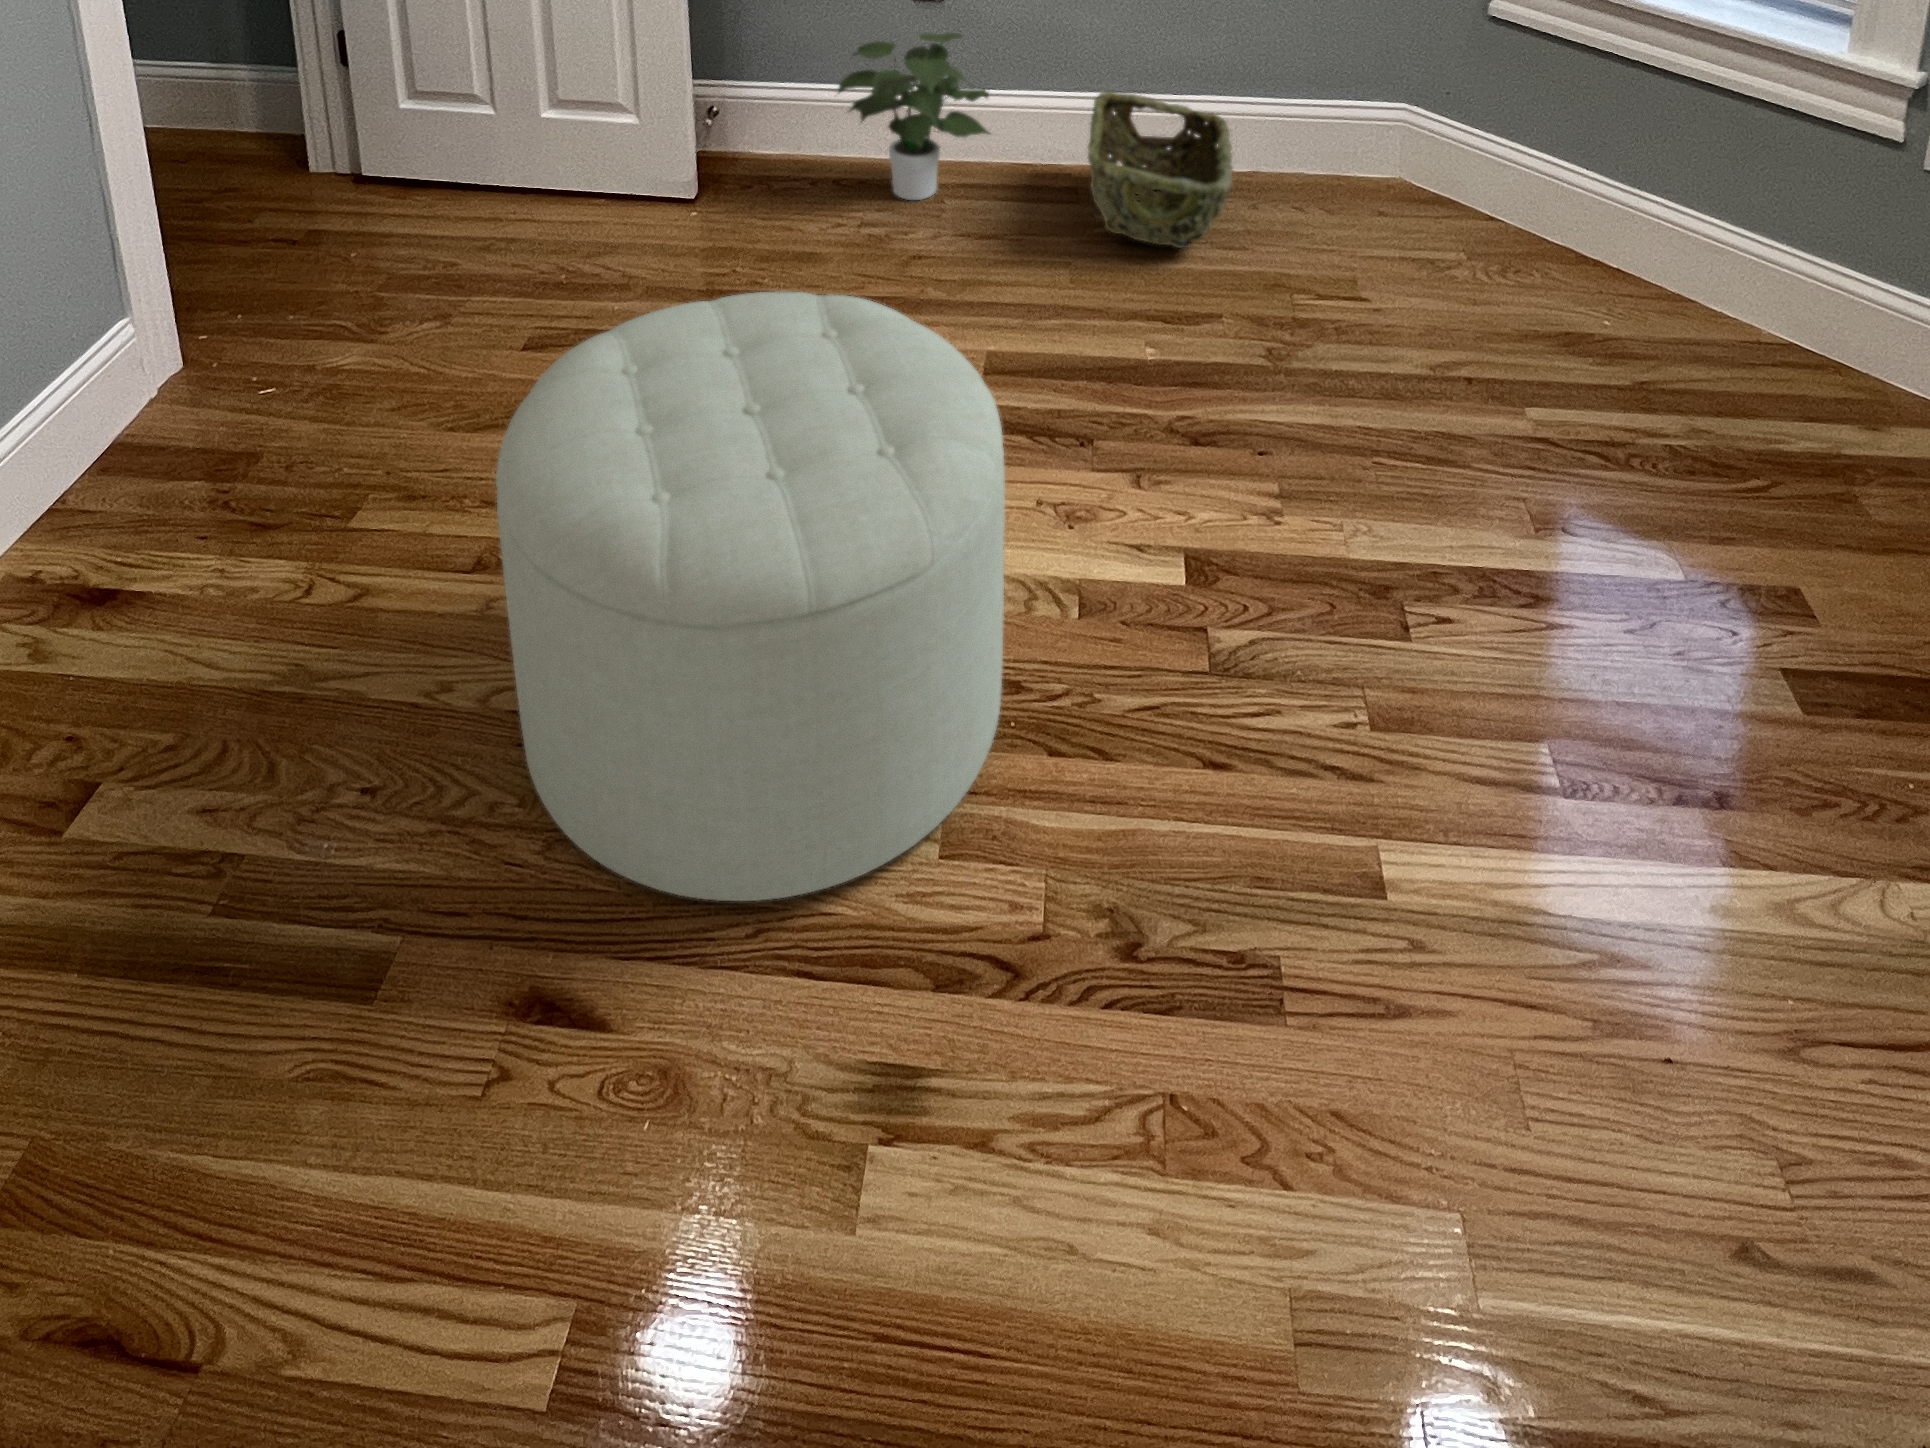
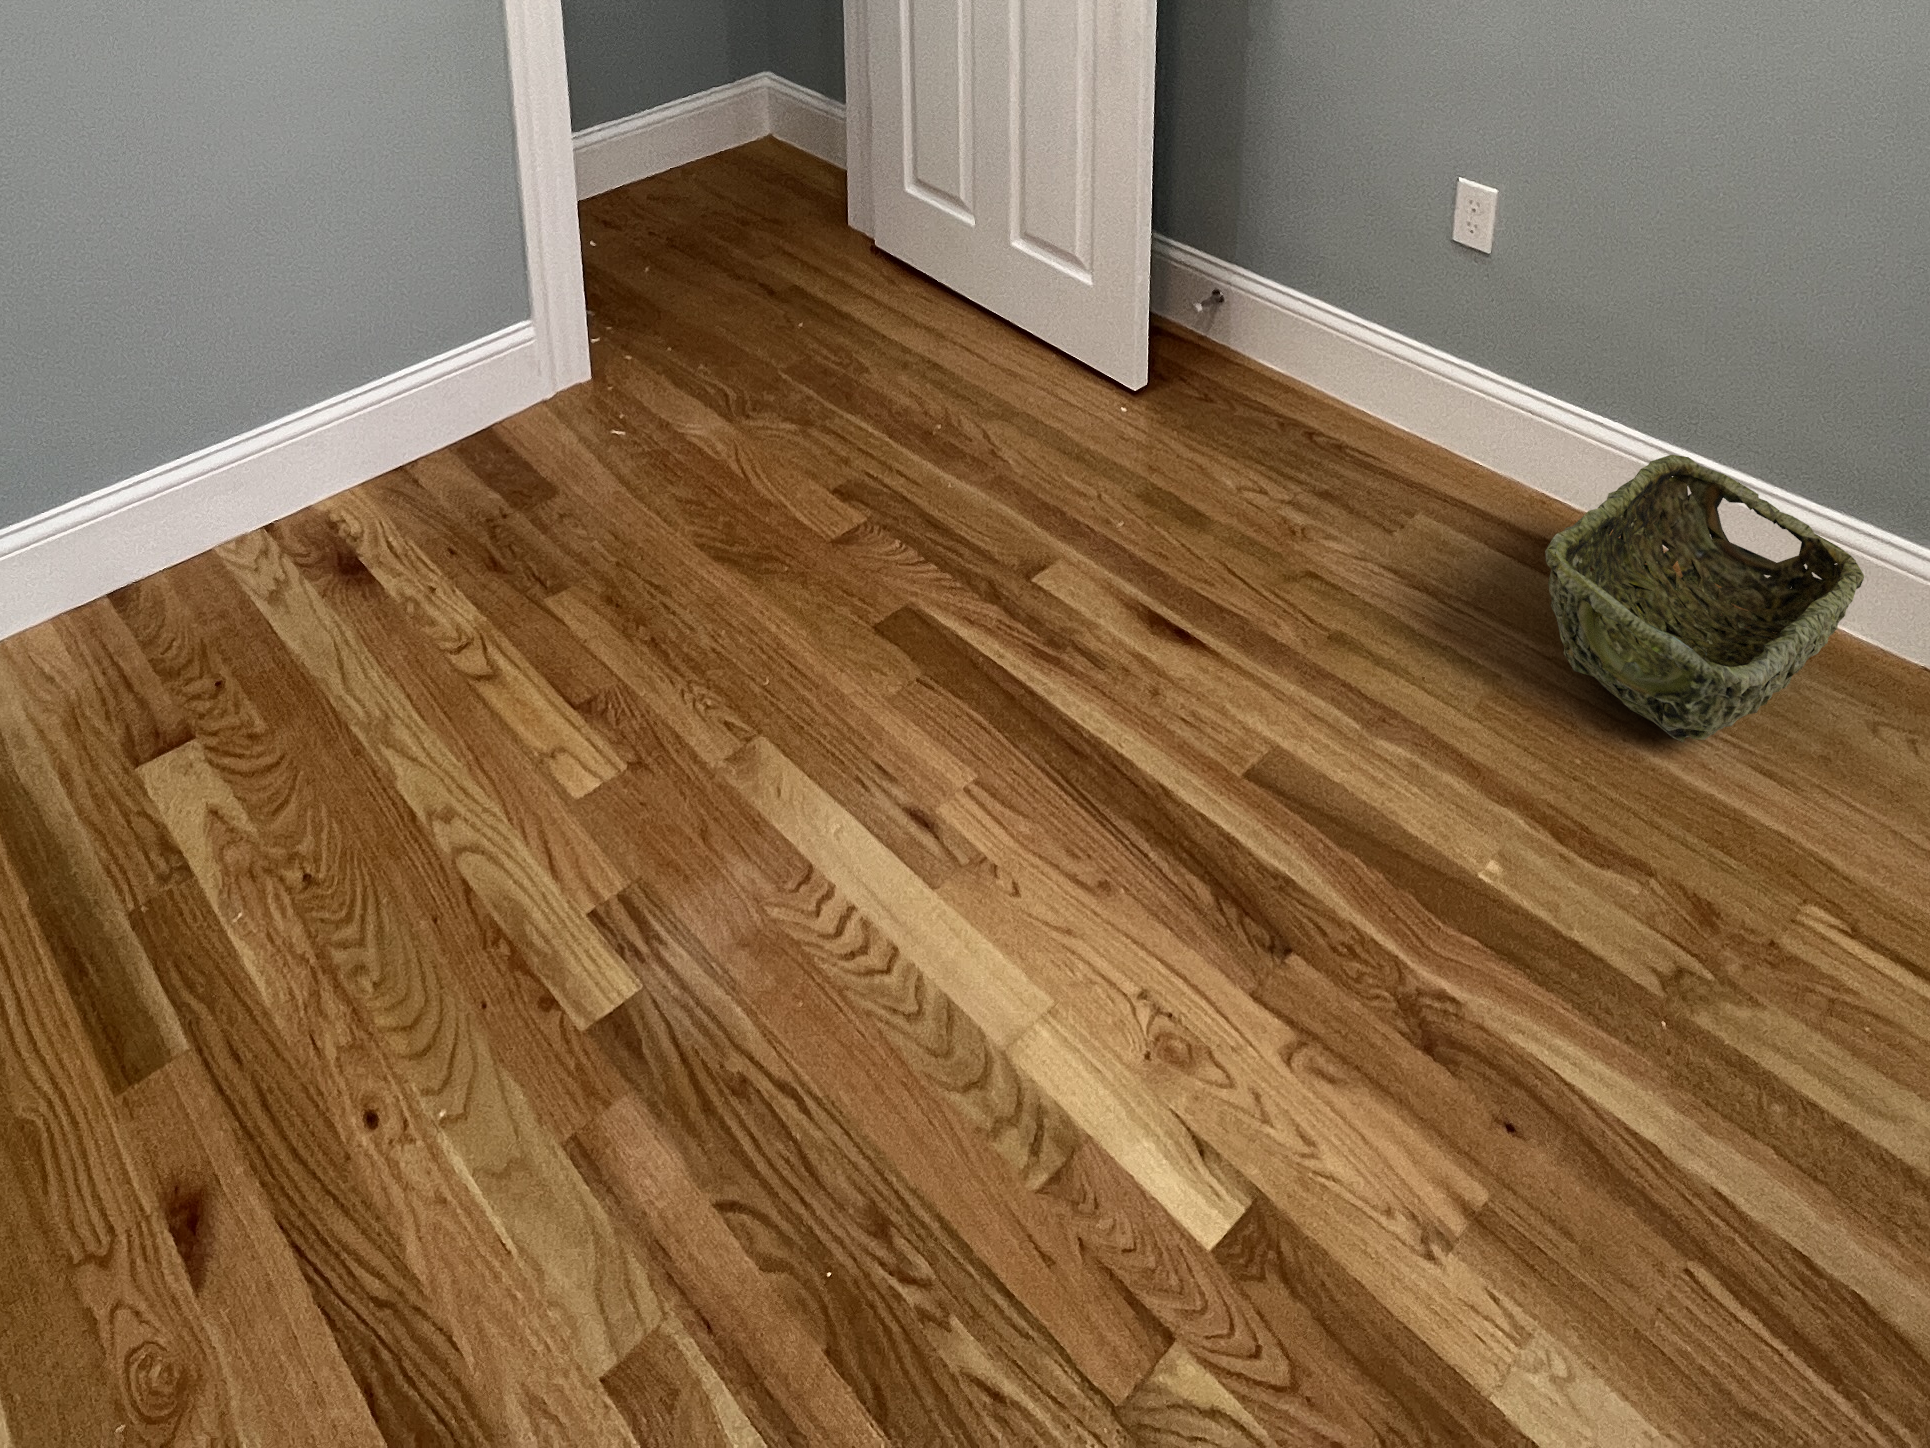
potted plant: present [838,33,990,200] -> none [1299,277,1513,502]
ottoman: present [496,292,1005,901] -> none [305,526,923,1336]

